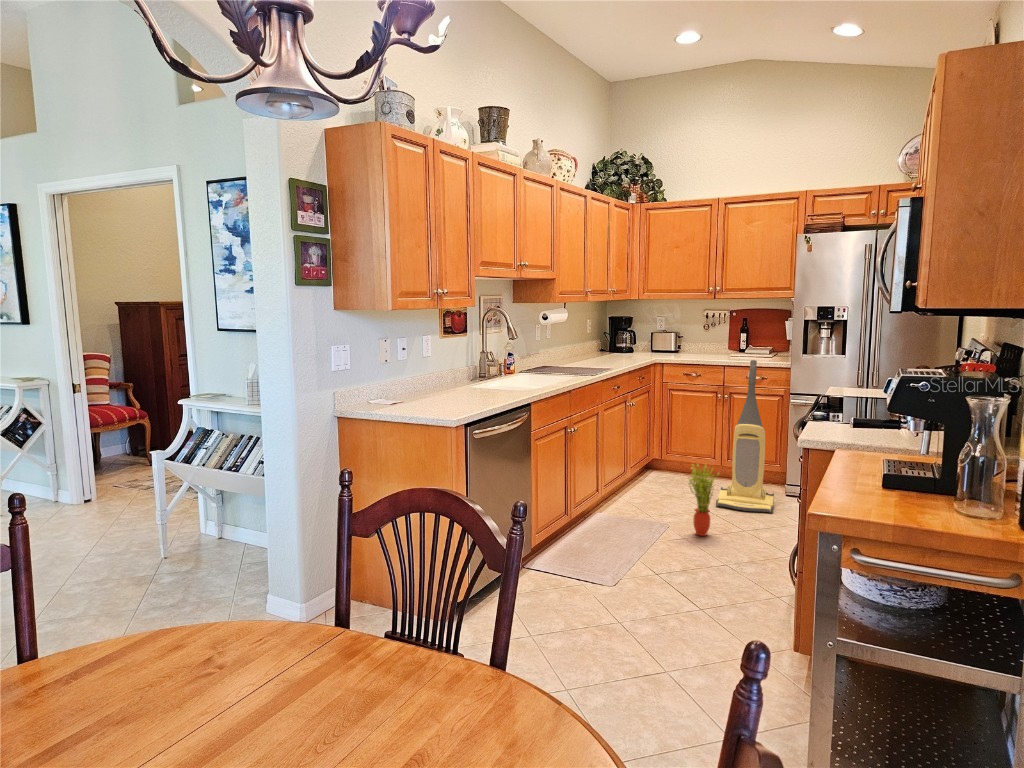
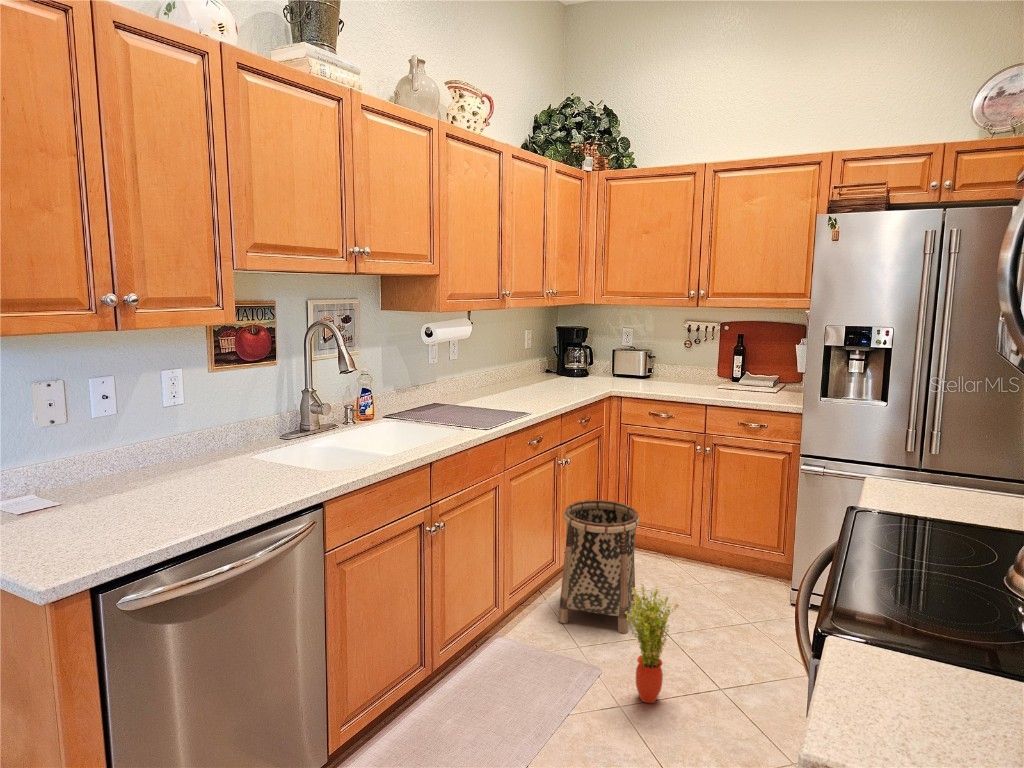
vacuum cleaner: present [716,360,774,513] -> none [682,406,771,646]
basket: none [634,428,686,510] -> present [558,500,640,633]

